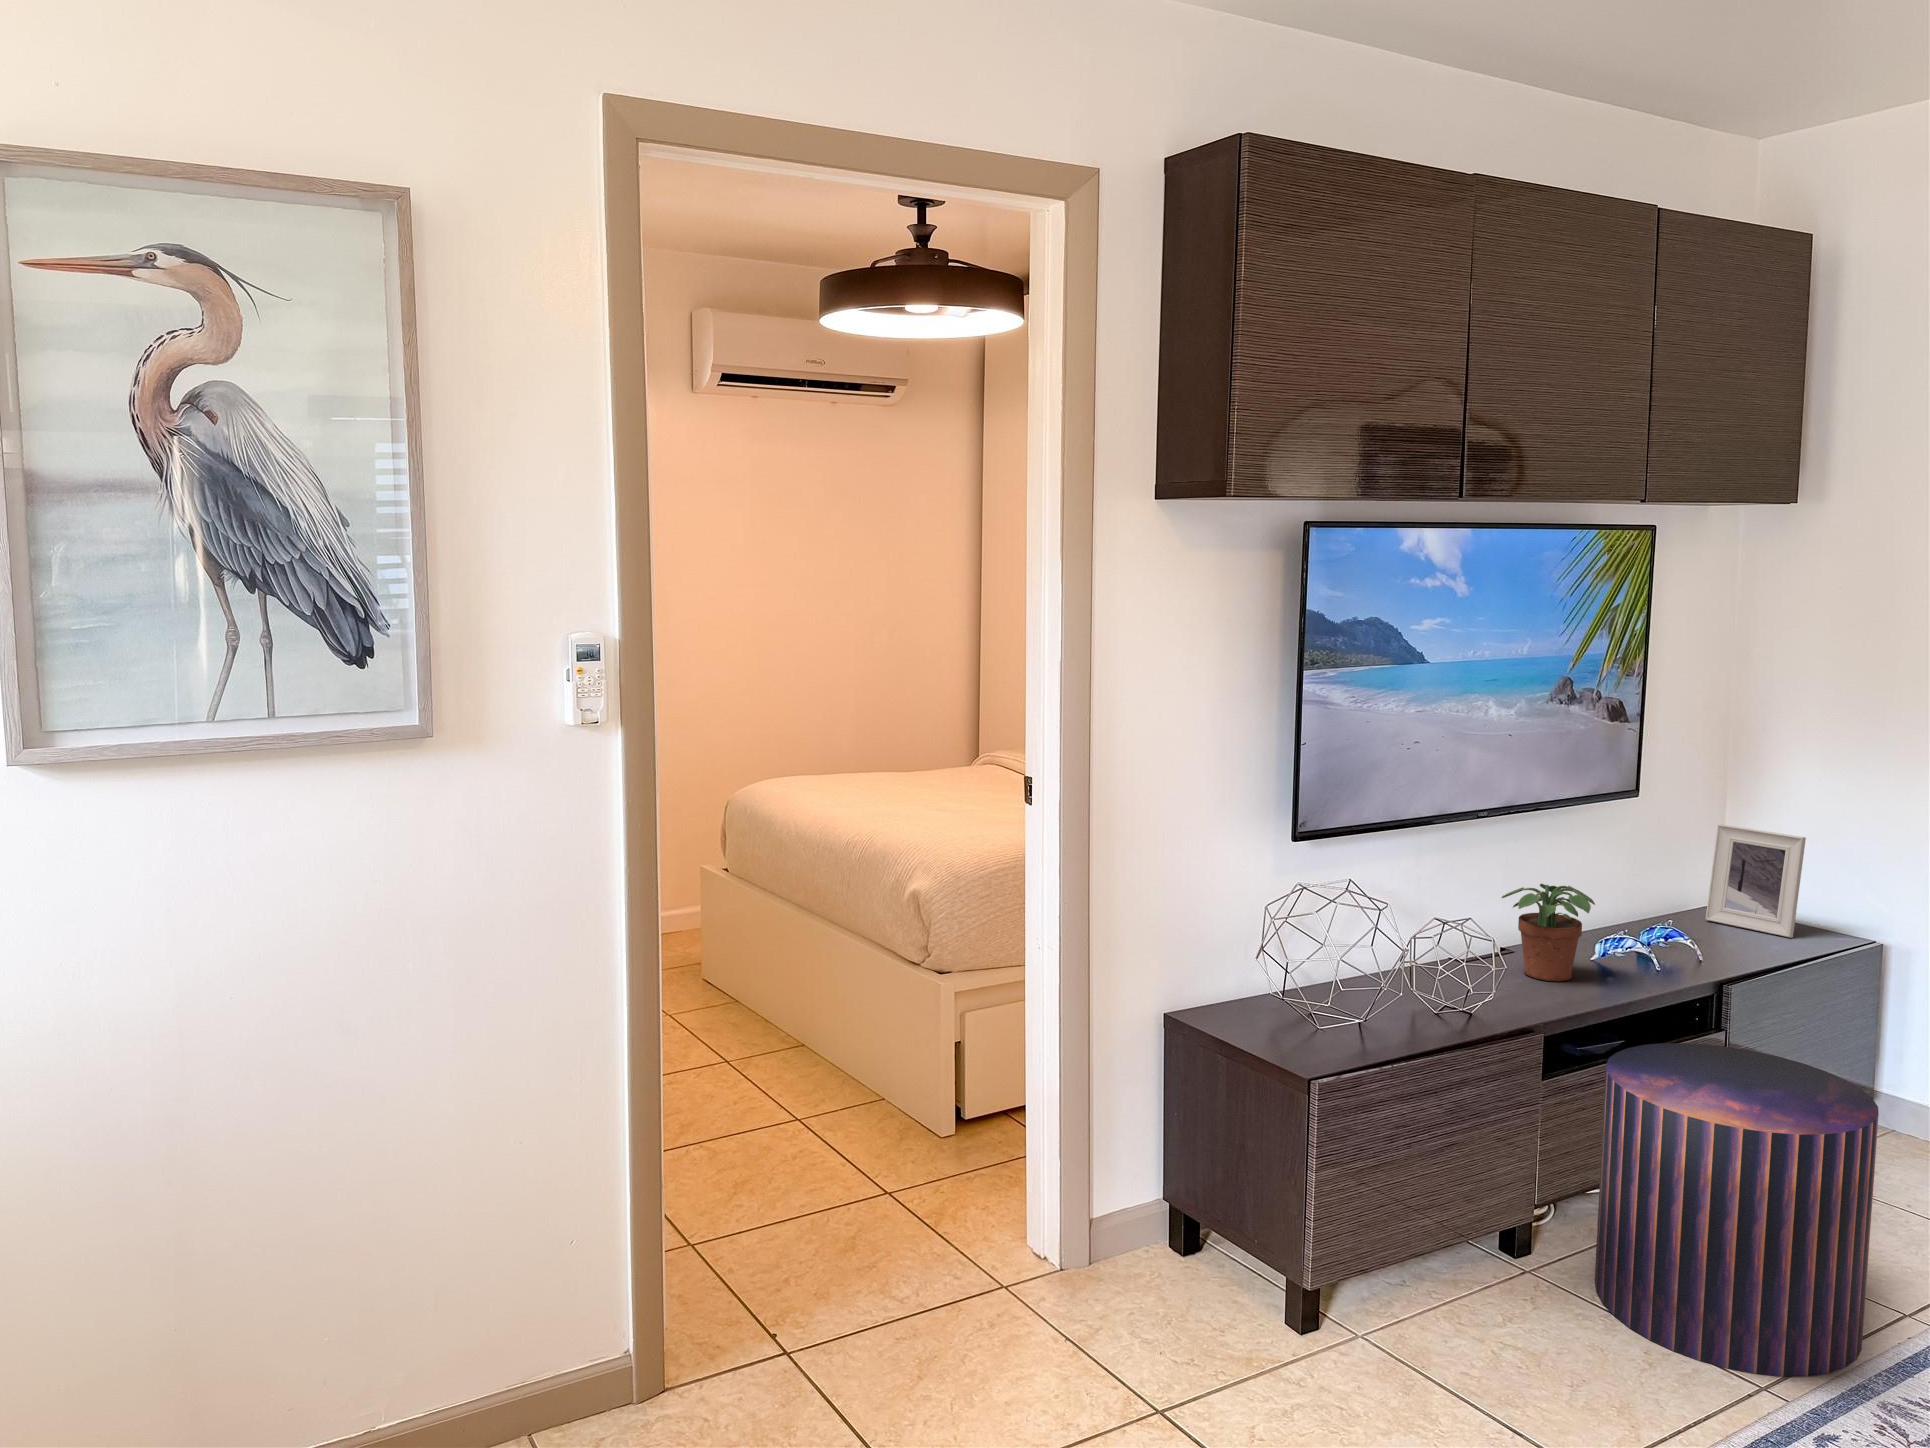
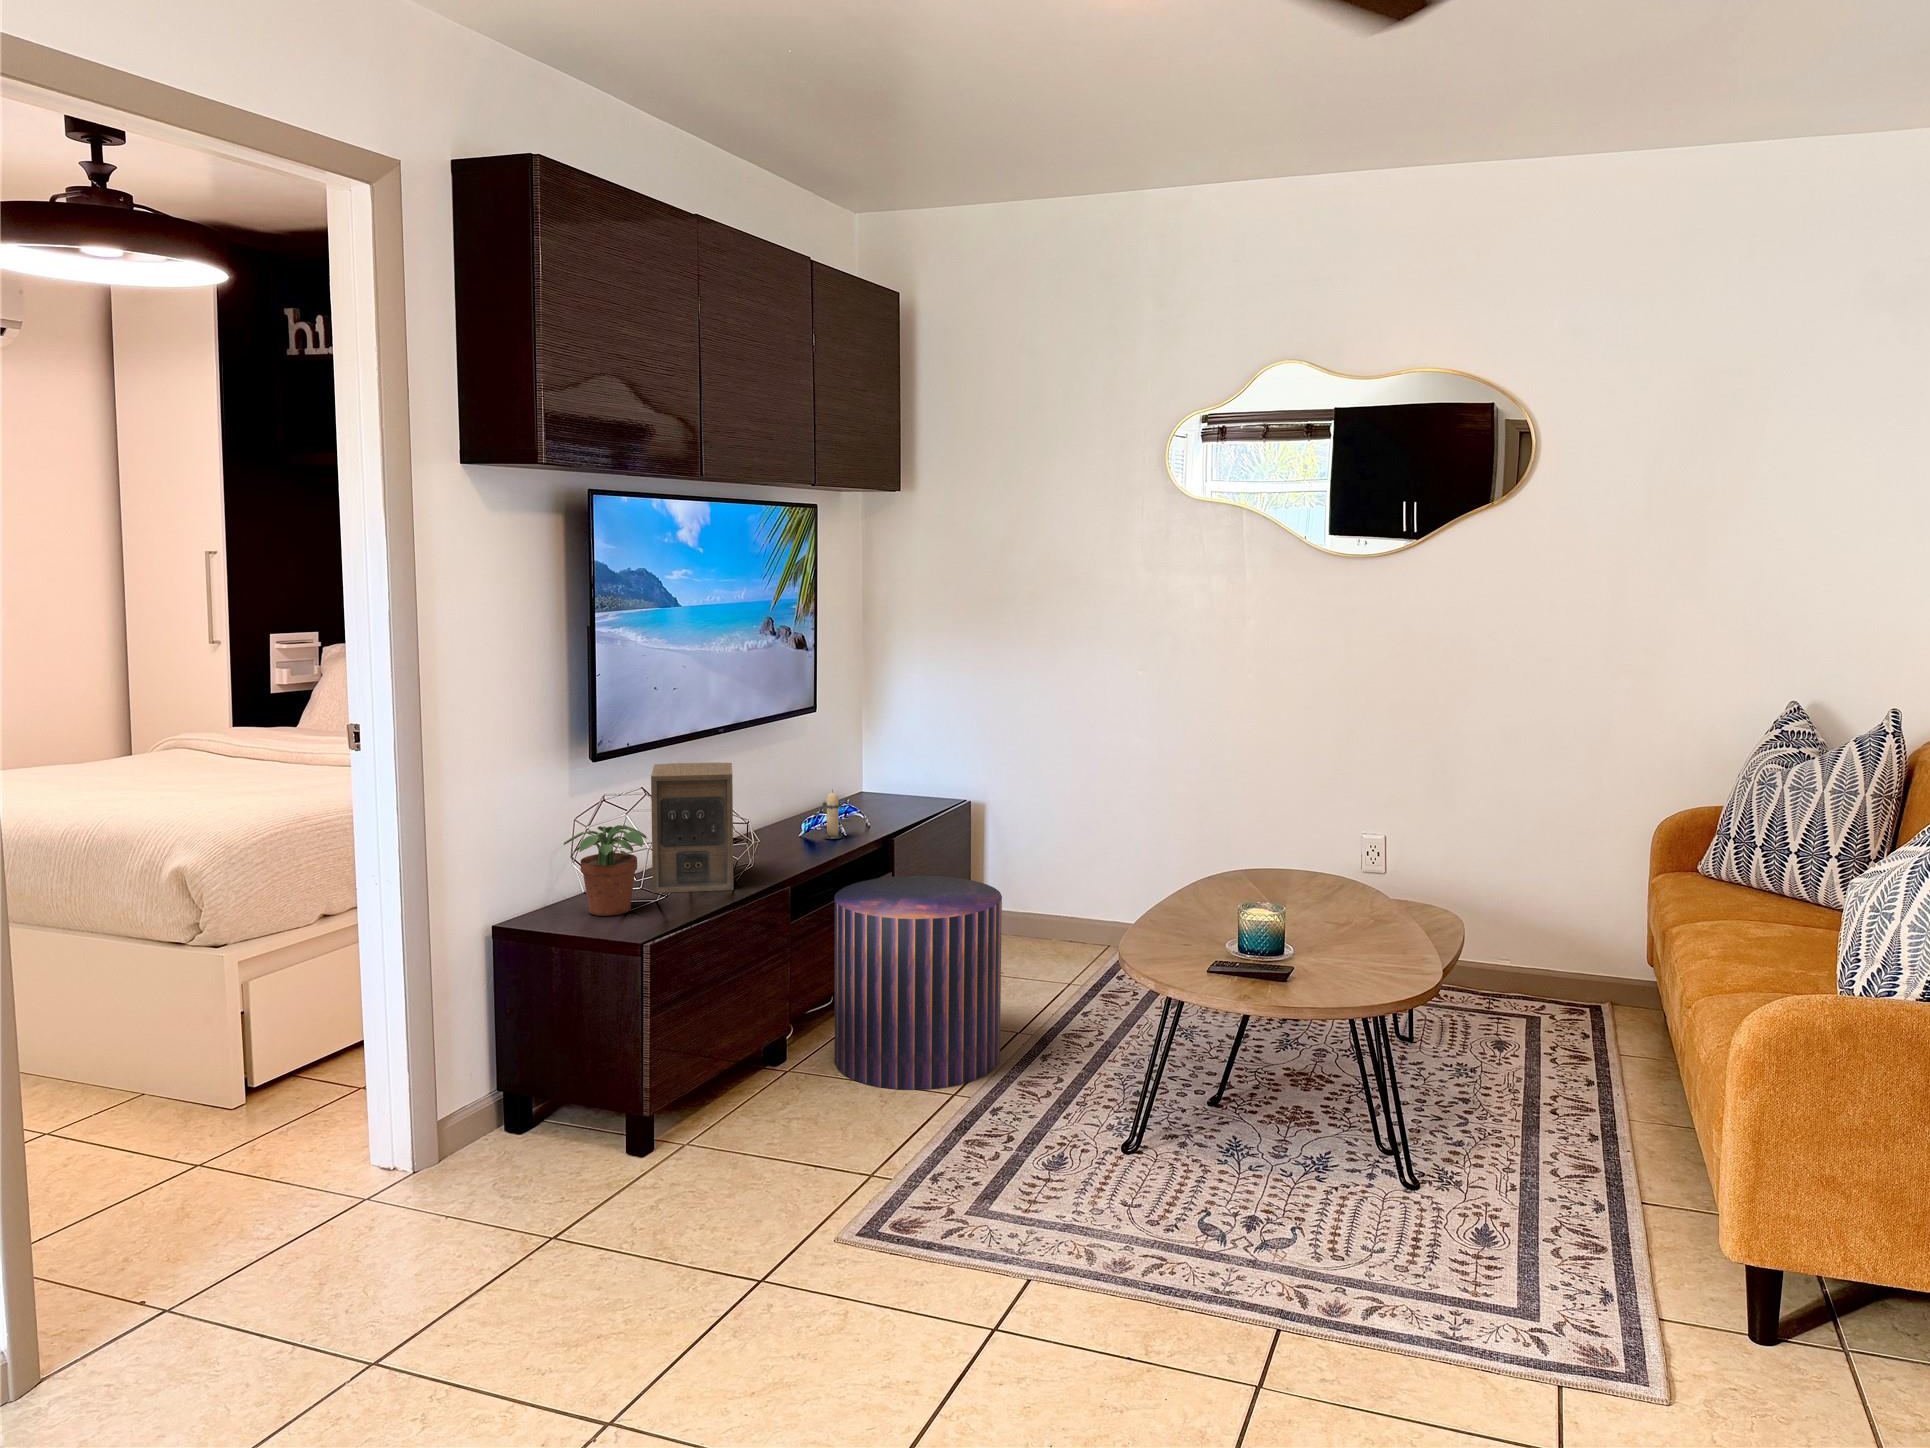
picture frame: present [1706,824,1806,938] -> none [860,728,921,805]
speaker: none [1358,852,1479,1026] -> present [651,762,733,893]
potted plant: present [1502,884,1595,981] -> present [564,825,647,916]
candle: none [1619,907,1657,975] -> present [823,789,842,839]

